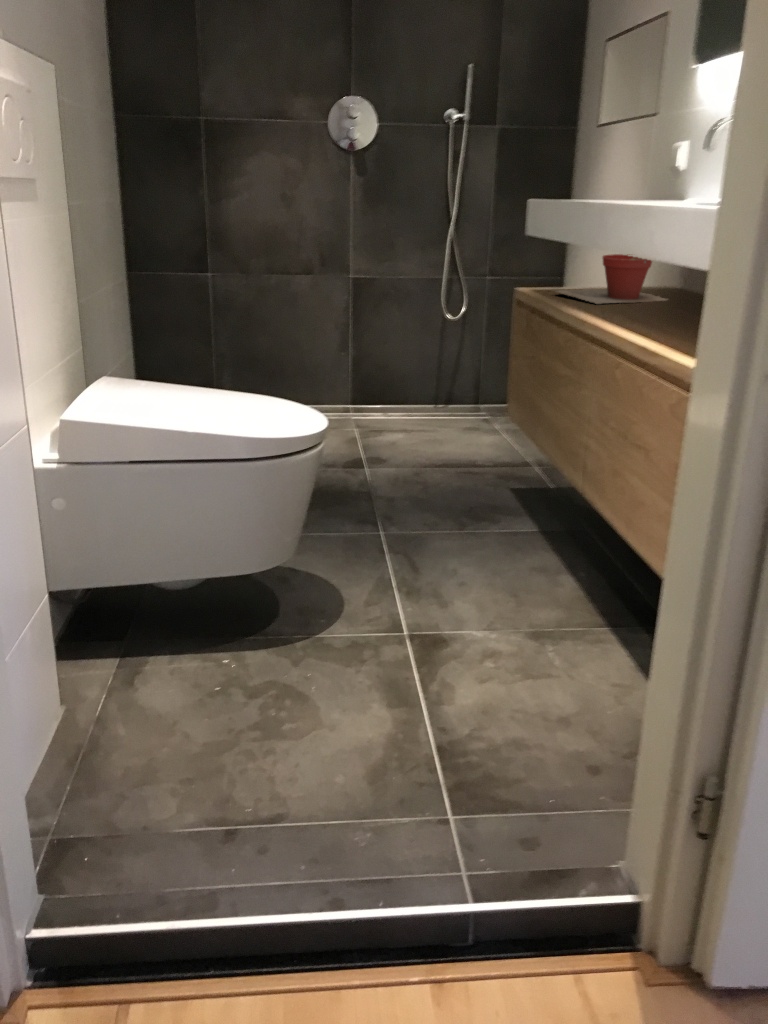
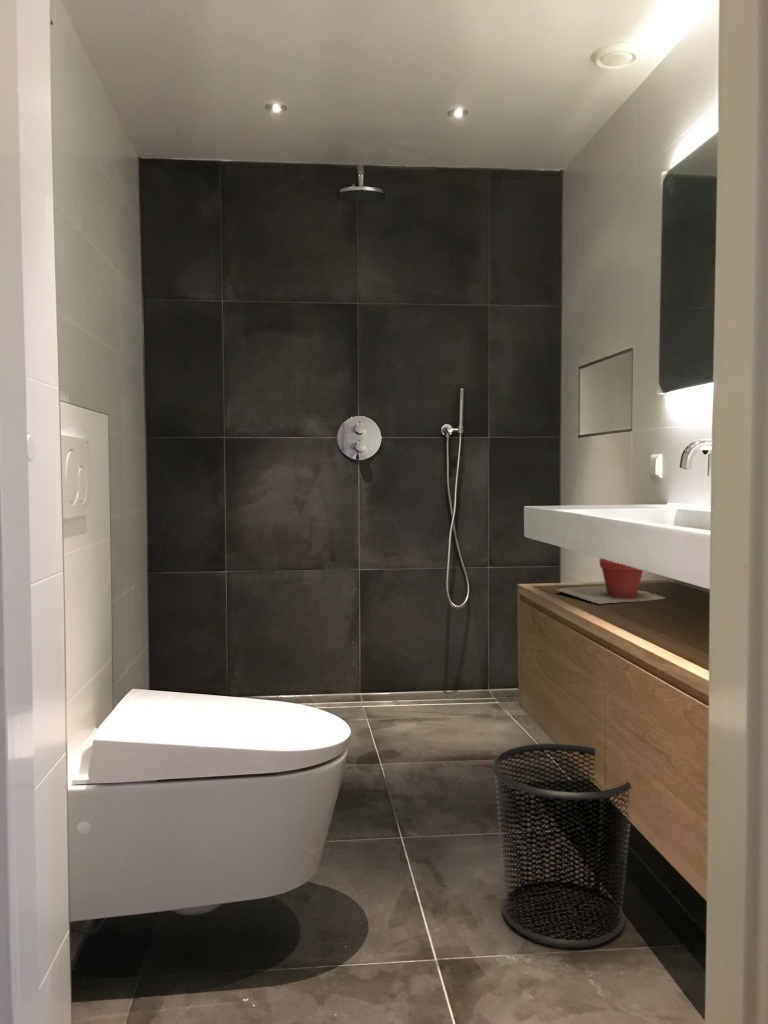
waste bin: none [469,443,615,627] -> present [492,743,633,947]

